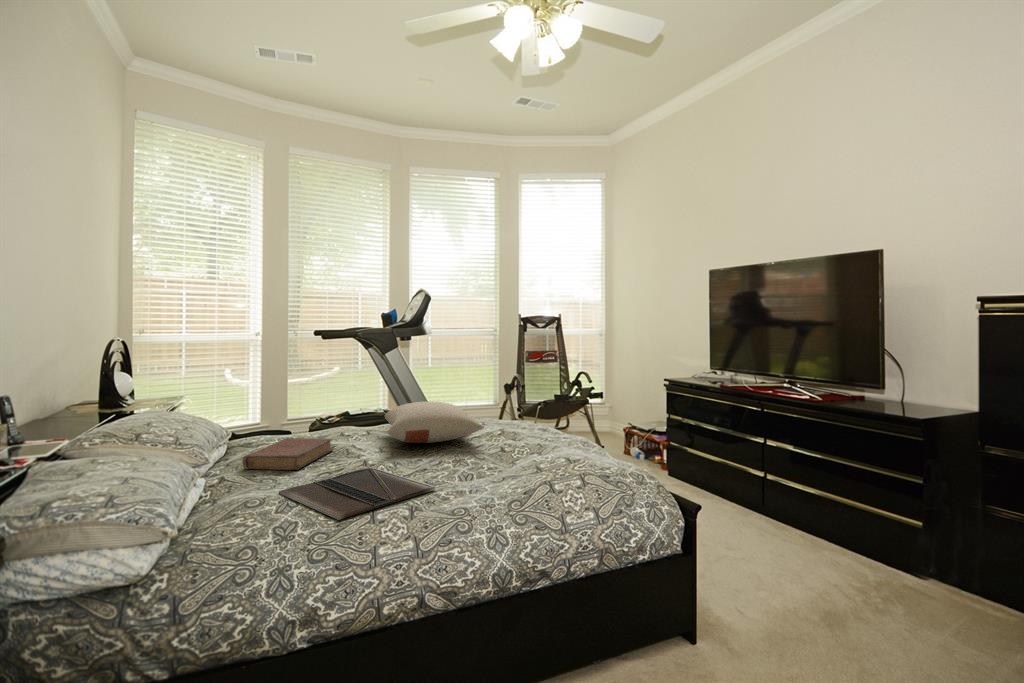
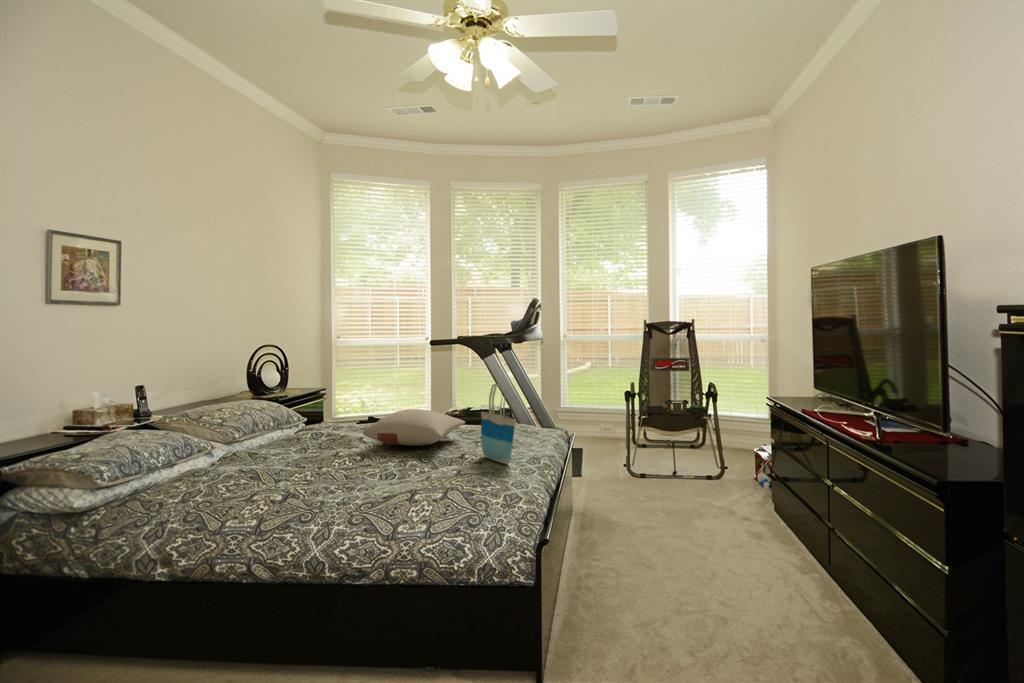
tote bag: none [520,365,575,447] -> present [481,384,515,464]
book: present [242,438,334,470] -> none [256,430,336,454]
laptop: present [279,467,435,520] -> none [228,459,332,494]

